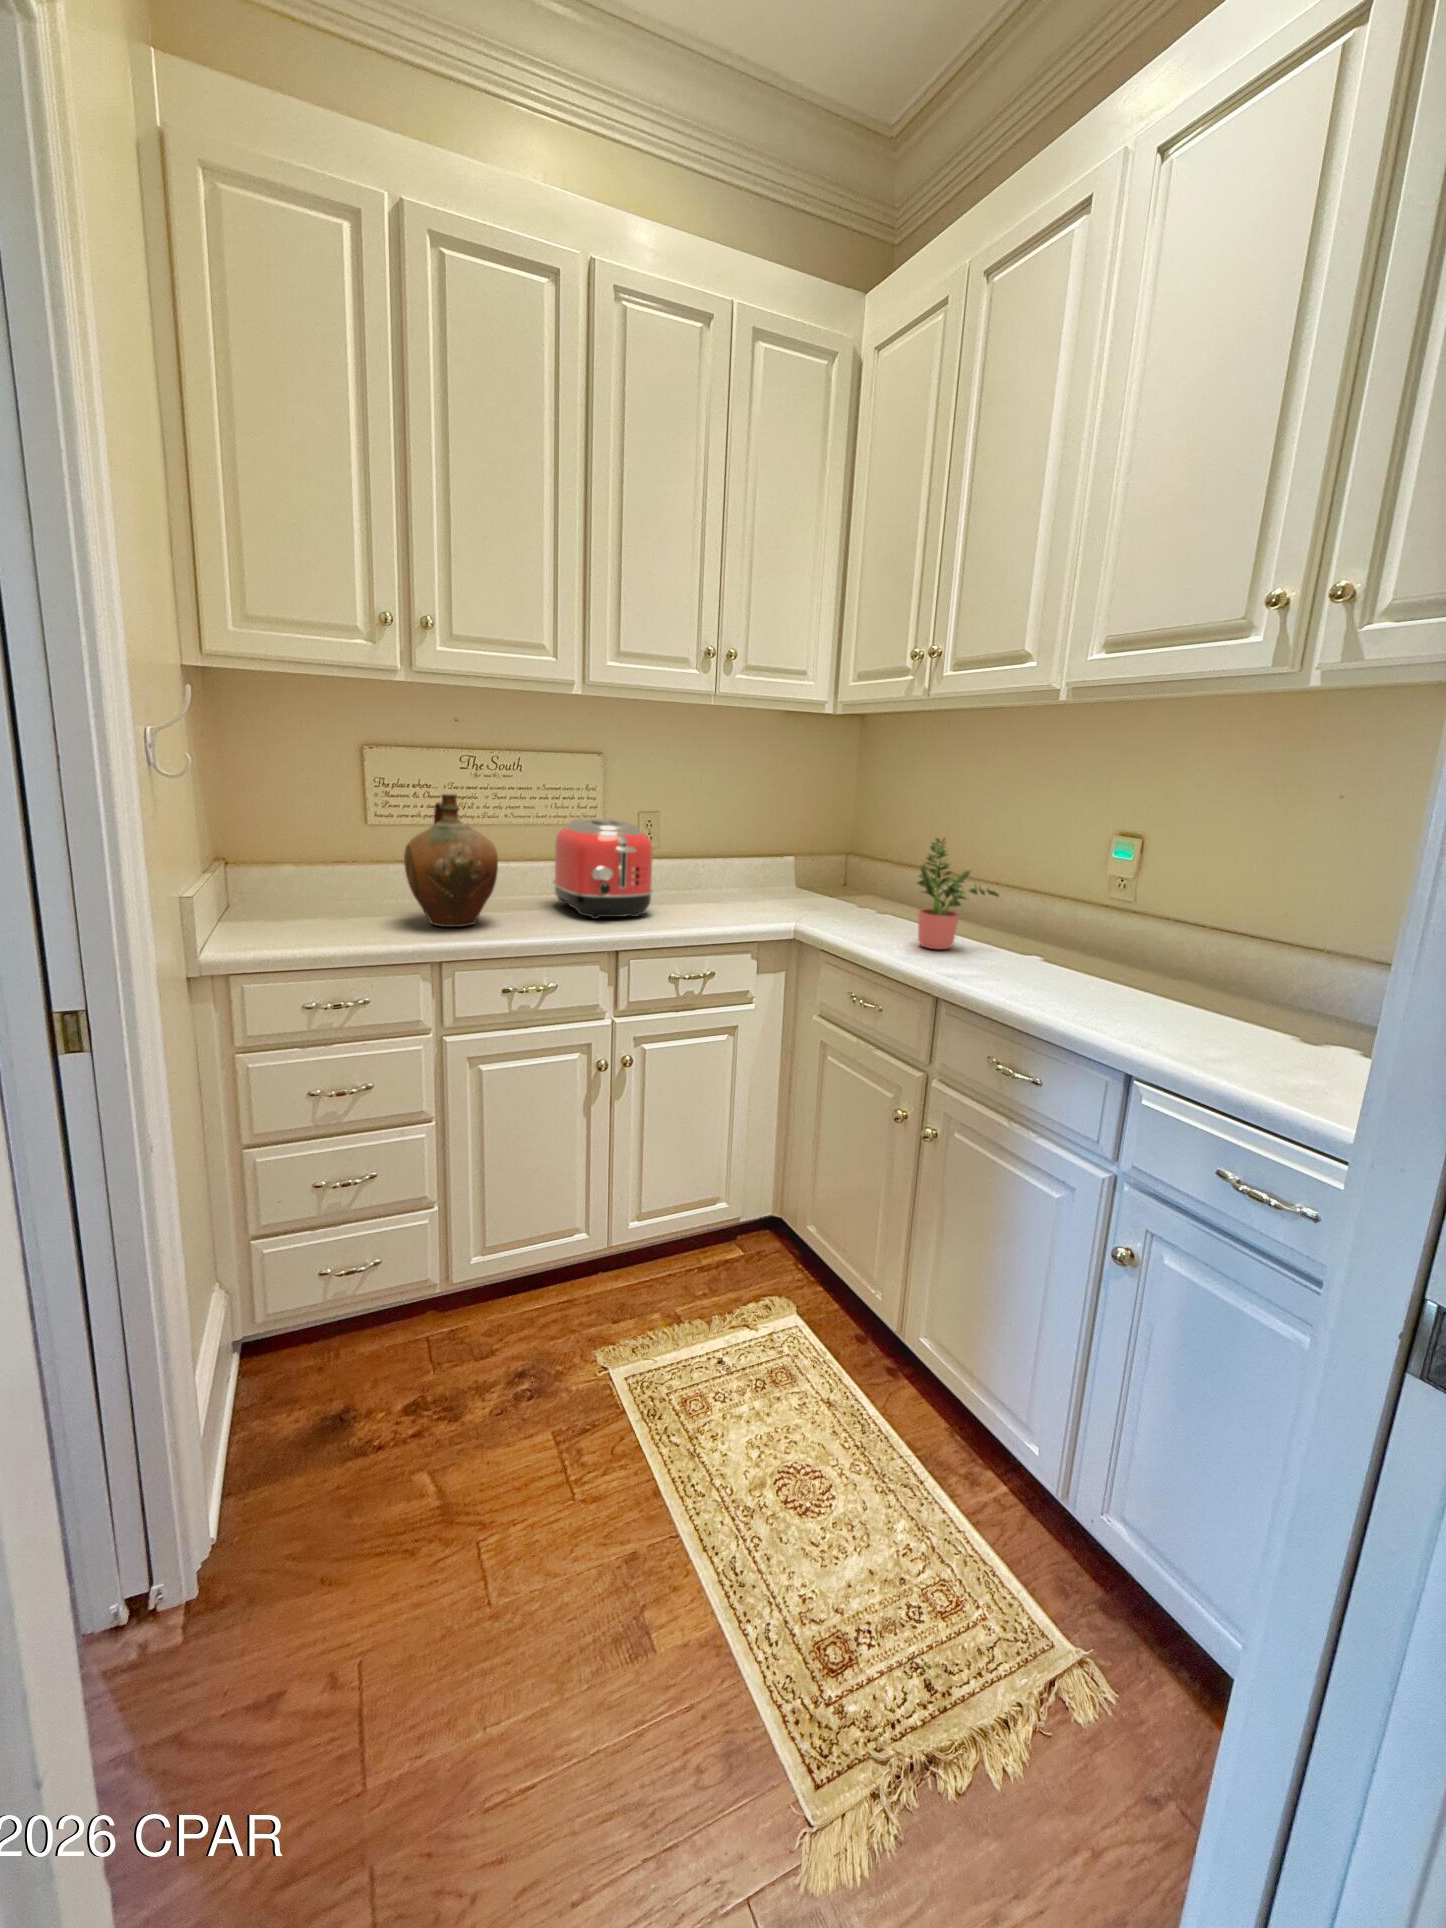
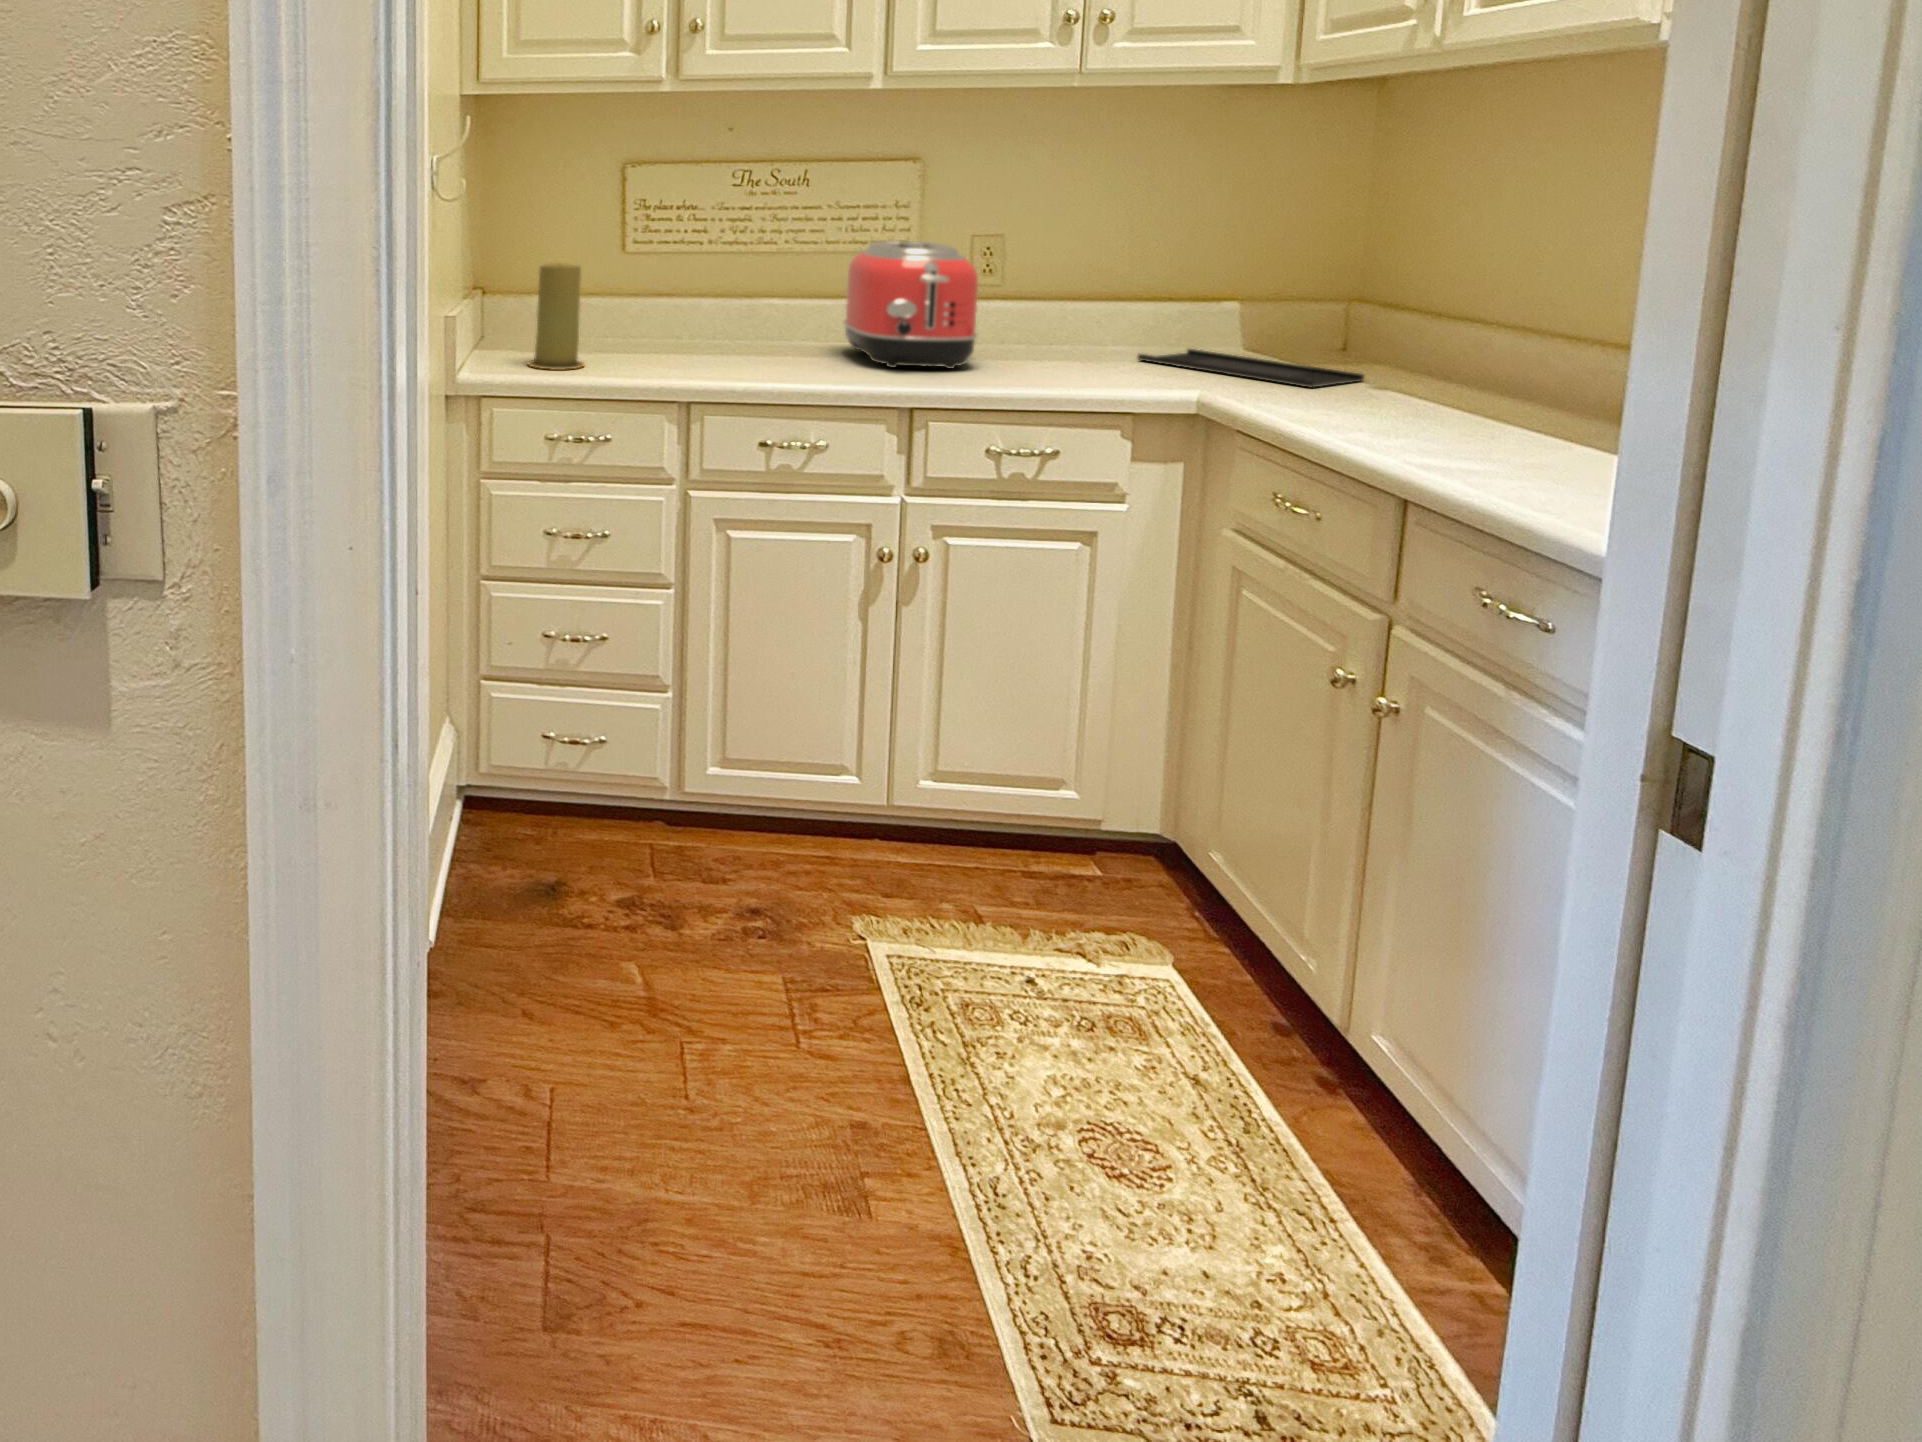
ceramic jug: present [404,794,498,927] -> none [661,212,767,366]
potted plant: present [917,838,999,949] -> none [1390,263,1563,436]
candle: none [277,841,337,943] -> present [528,263,584,370]
tray: none [746,891,872,917] -> present [1138,349,1364,388]

